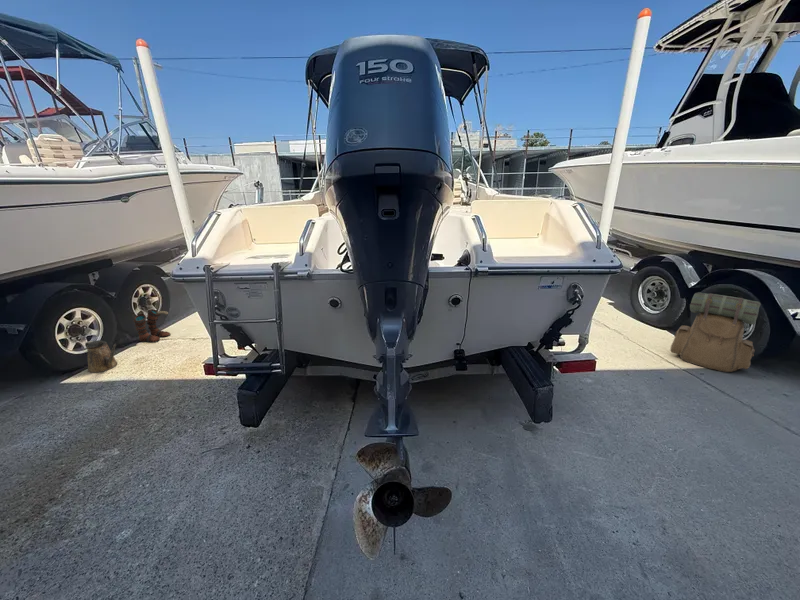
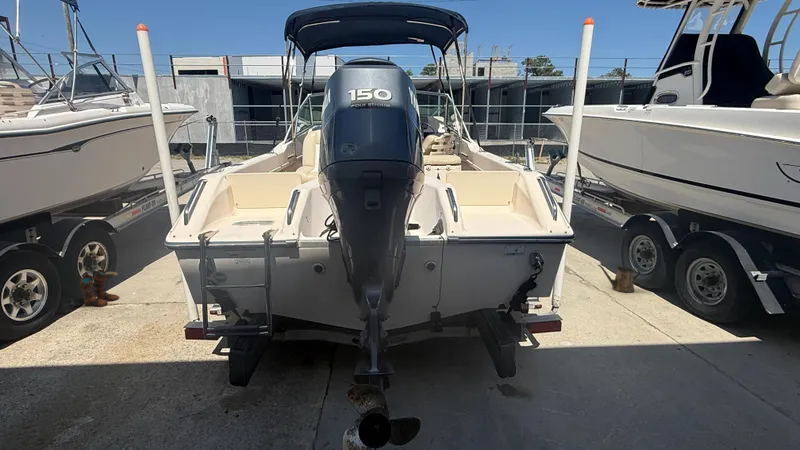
backpack: present [670,292,760,372] -> none [649,255,730,336]
watering can: present [85,340,117,373] -> present [598,265,640,293]

